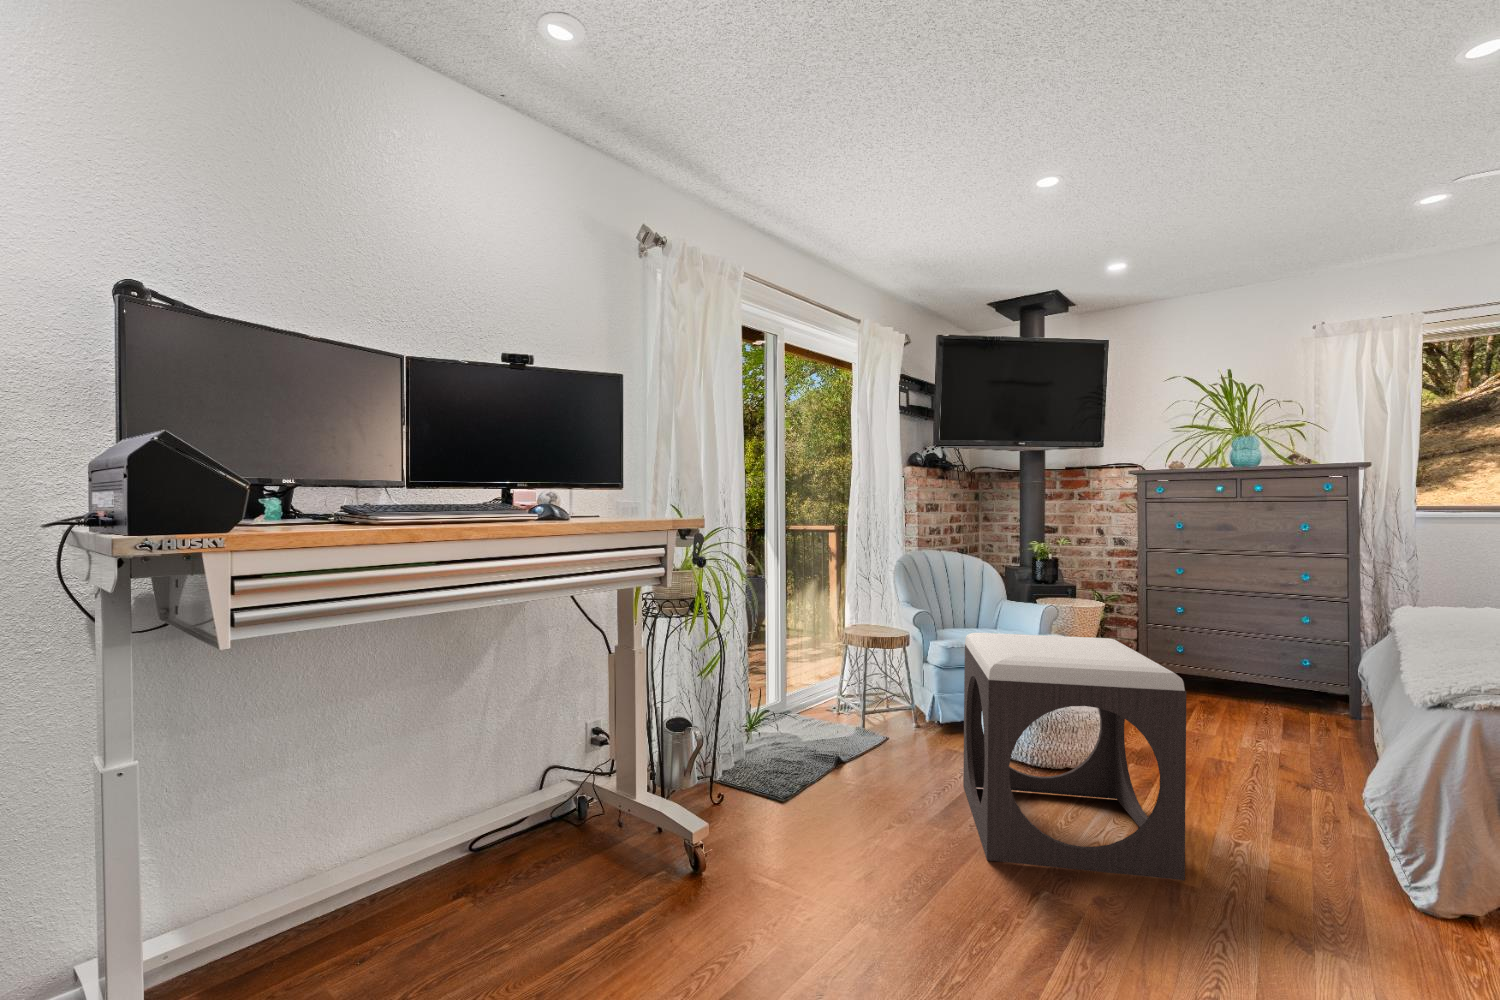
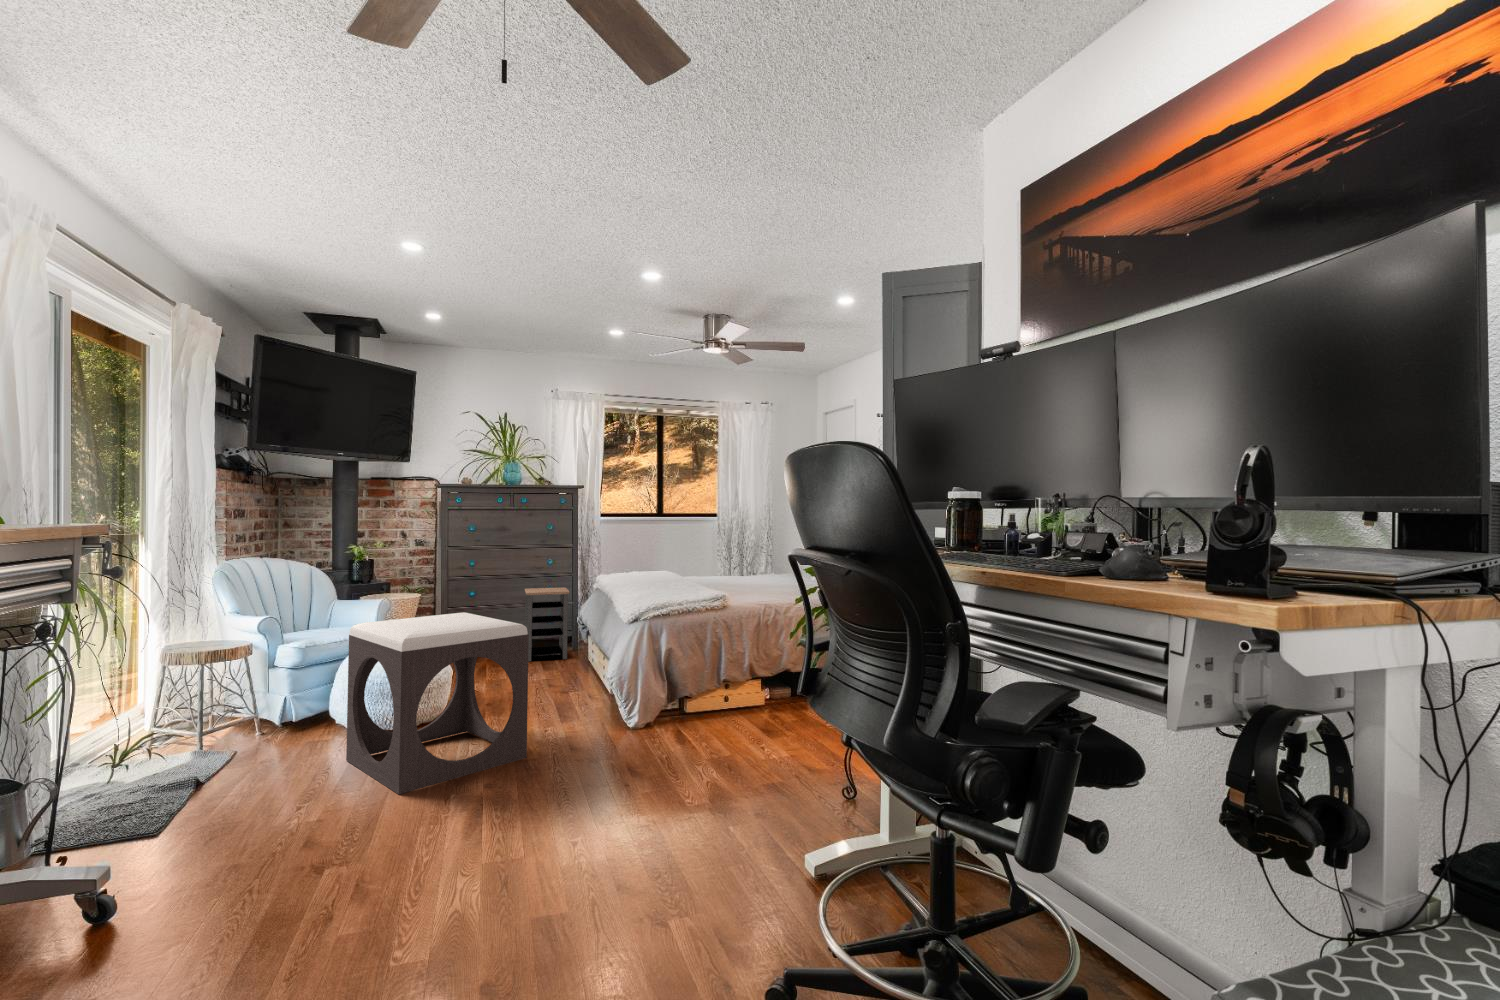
side table: none [1255,612,1332,727] -> present [525,587,570,661]

